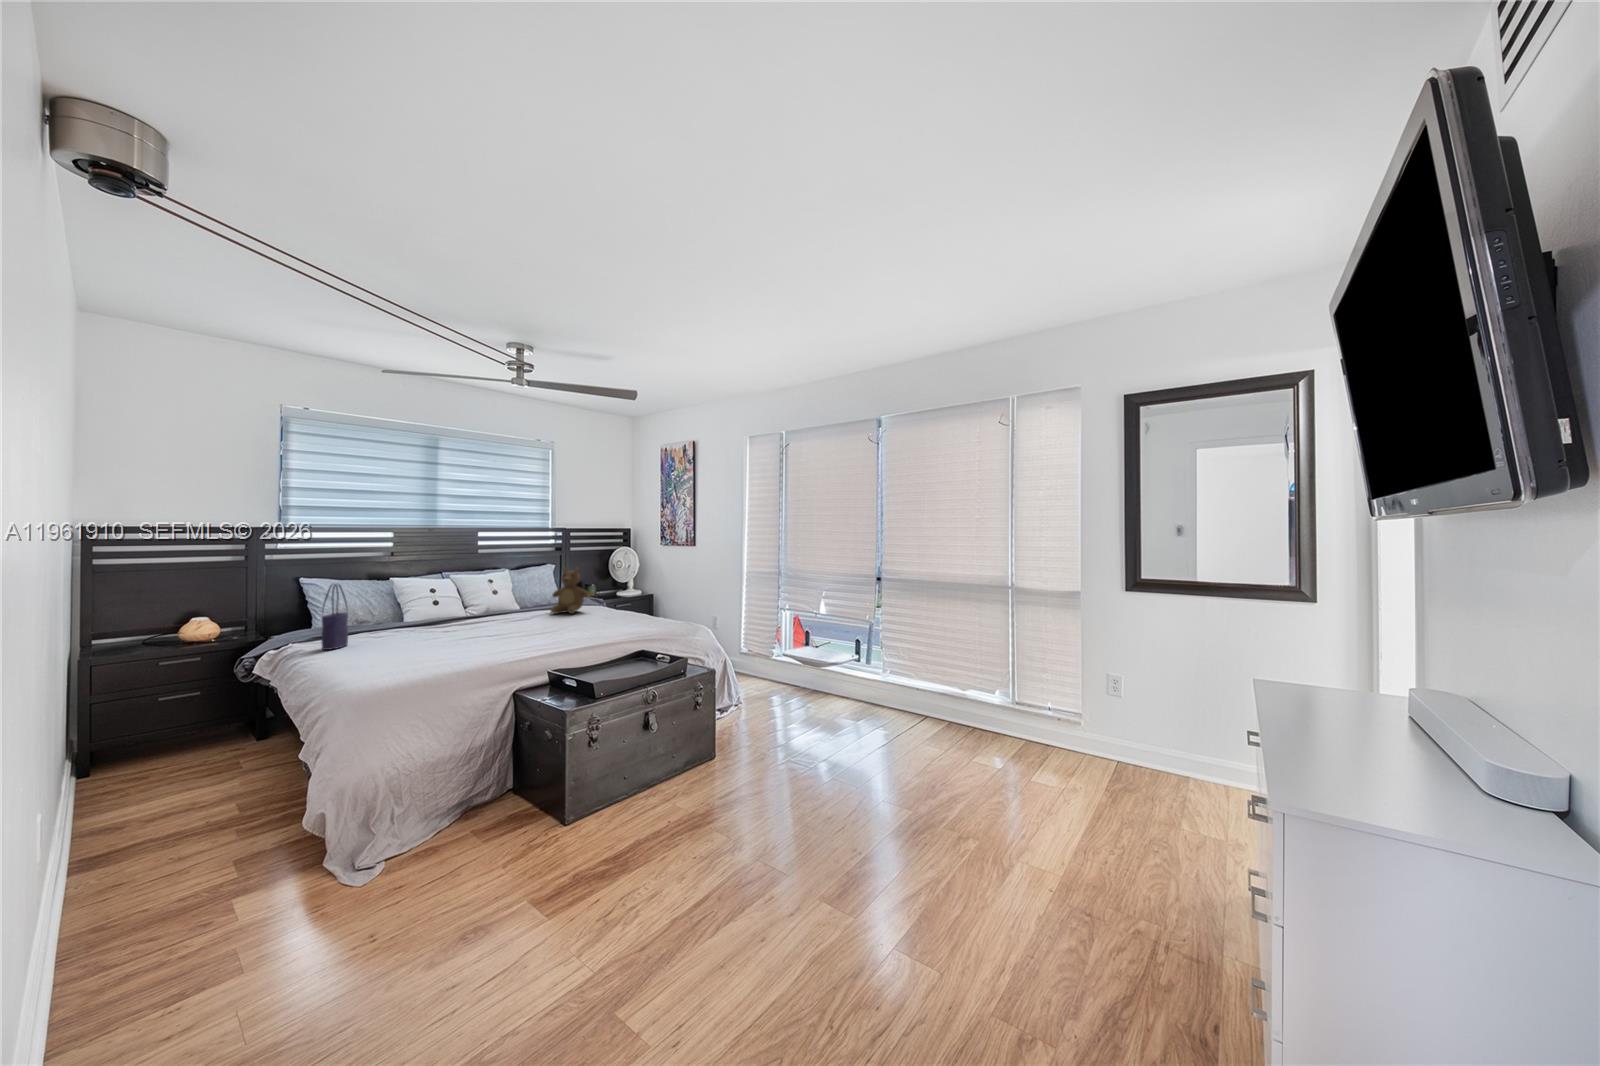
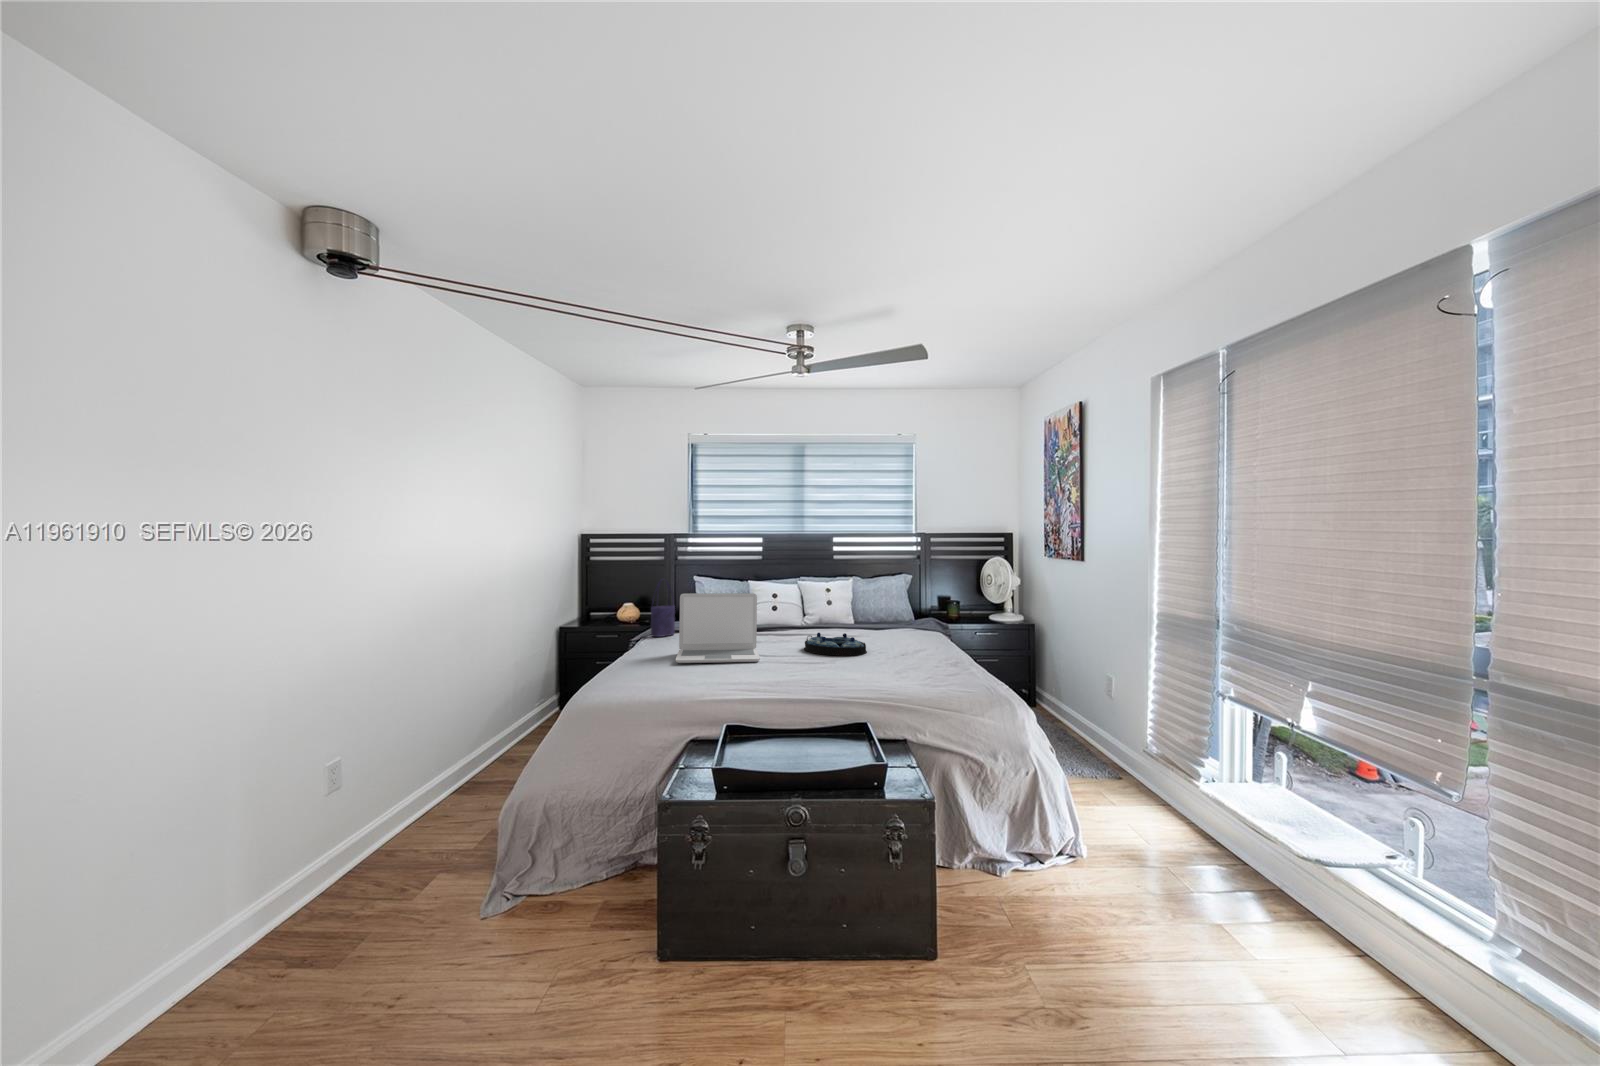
teddy bear: present [551,567,589,614] -> none [870,575,914,630]
laptop: none [413,591,520,664] -> present [676,593,760,663]
serving tray: none [532,619,594,638] -> present [804,633,867,656]

